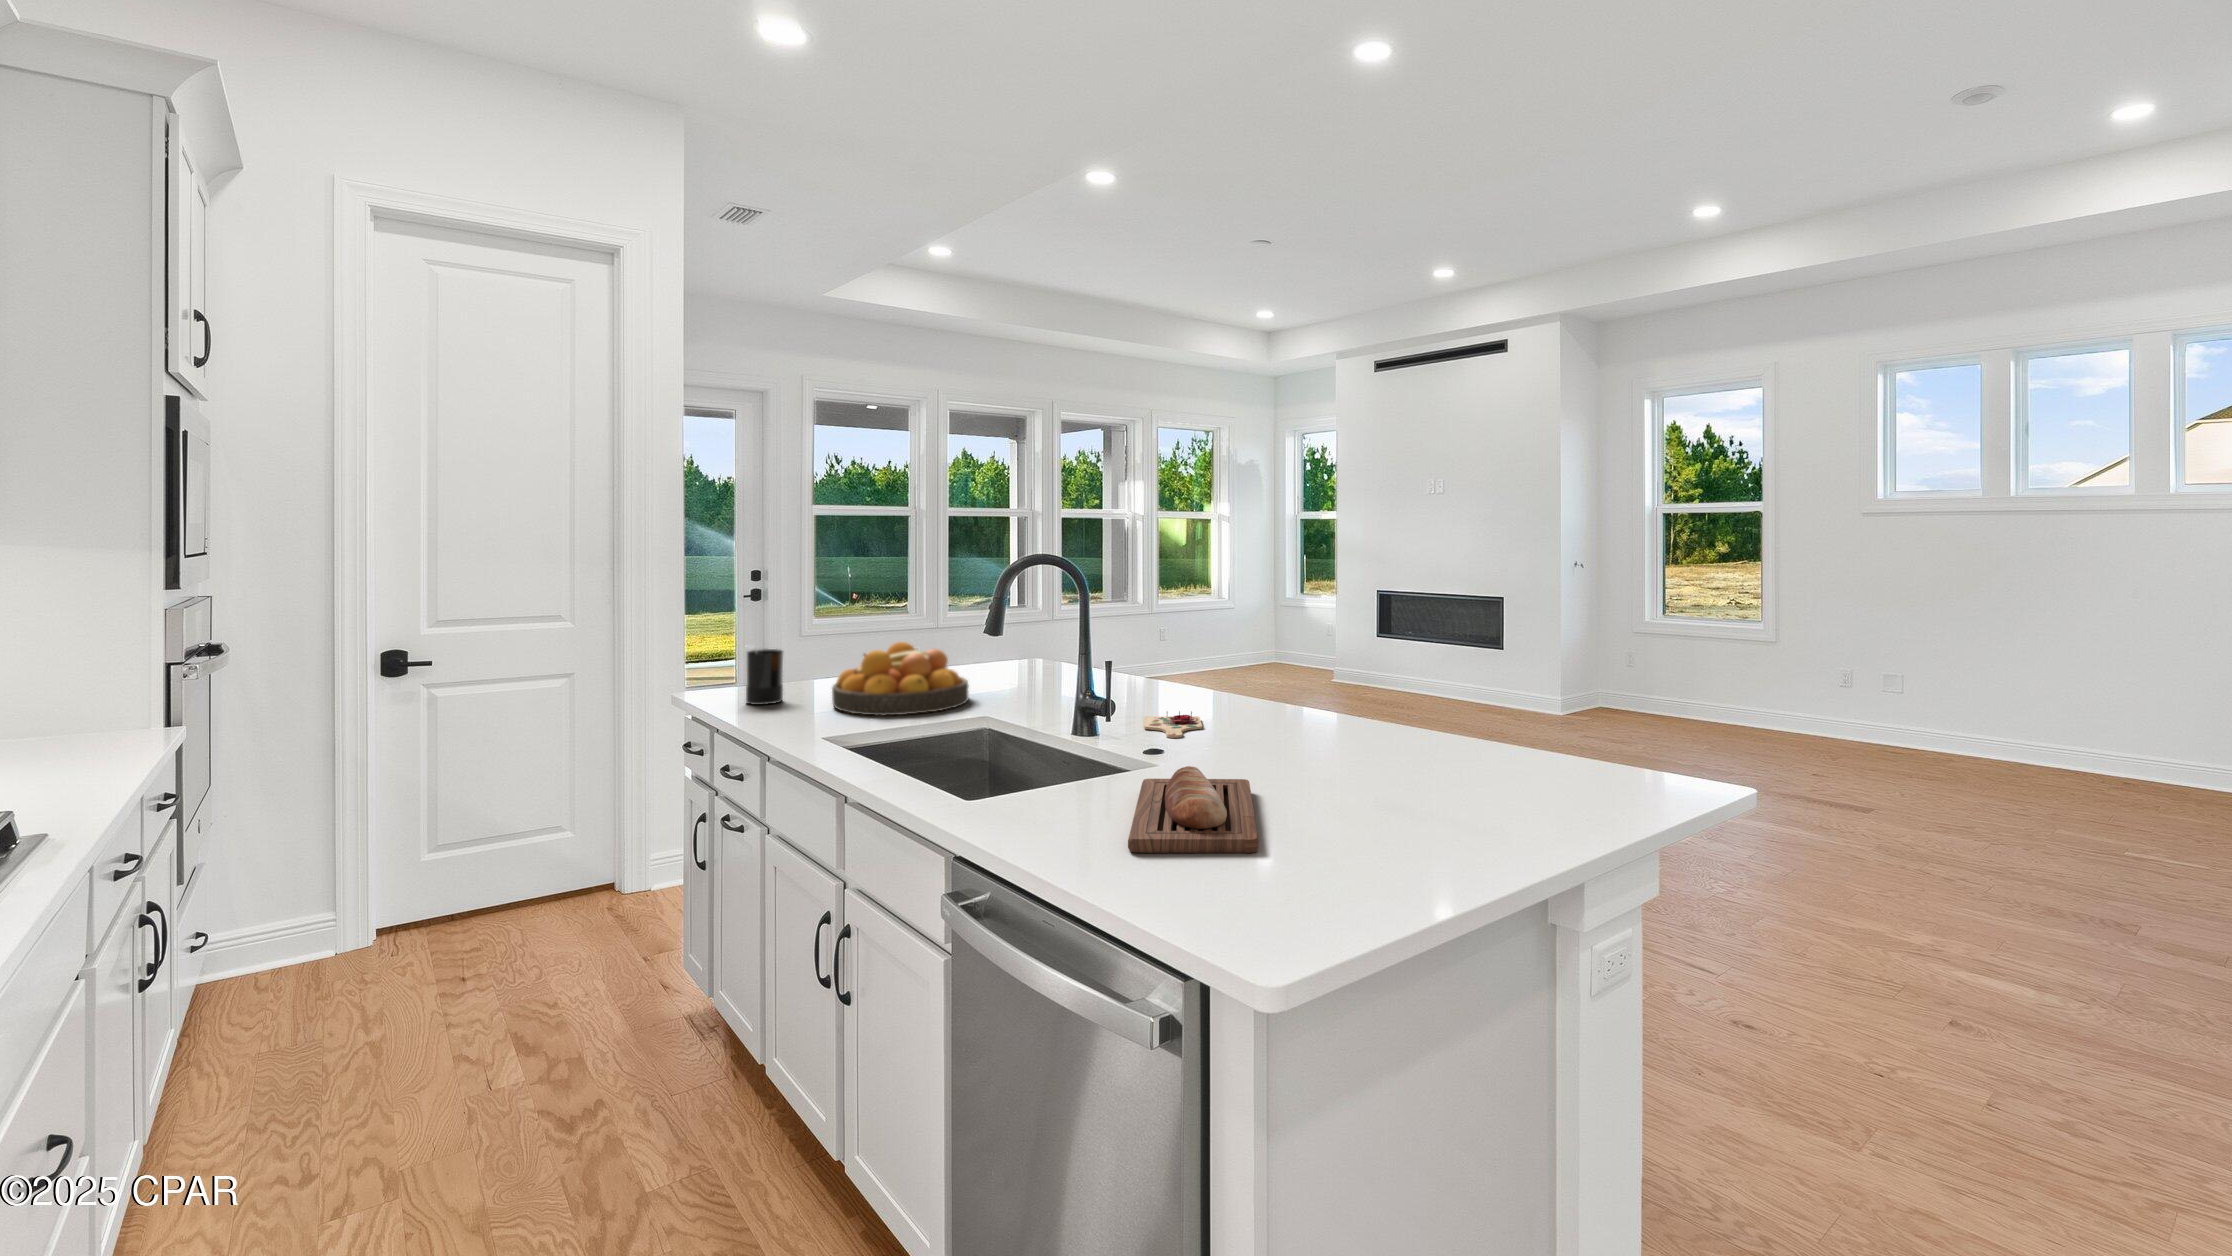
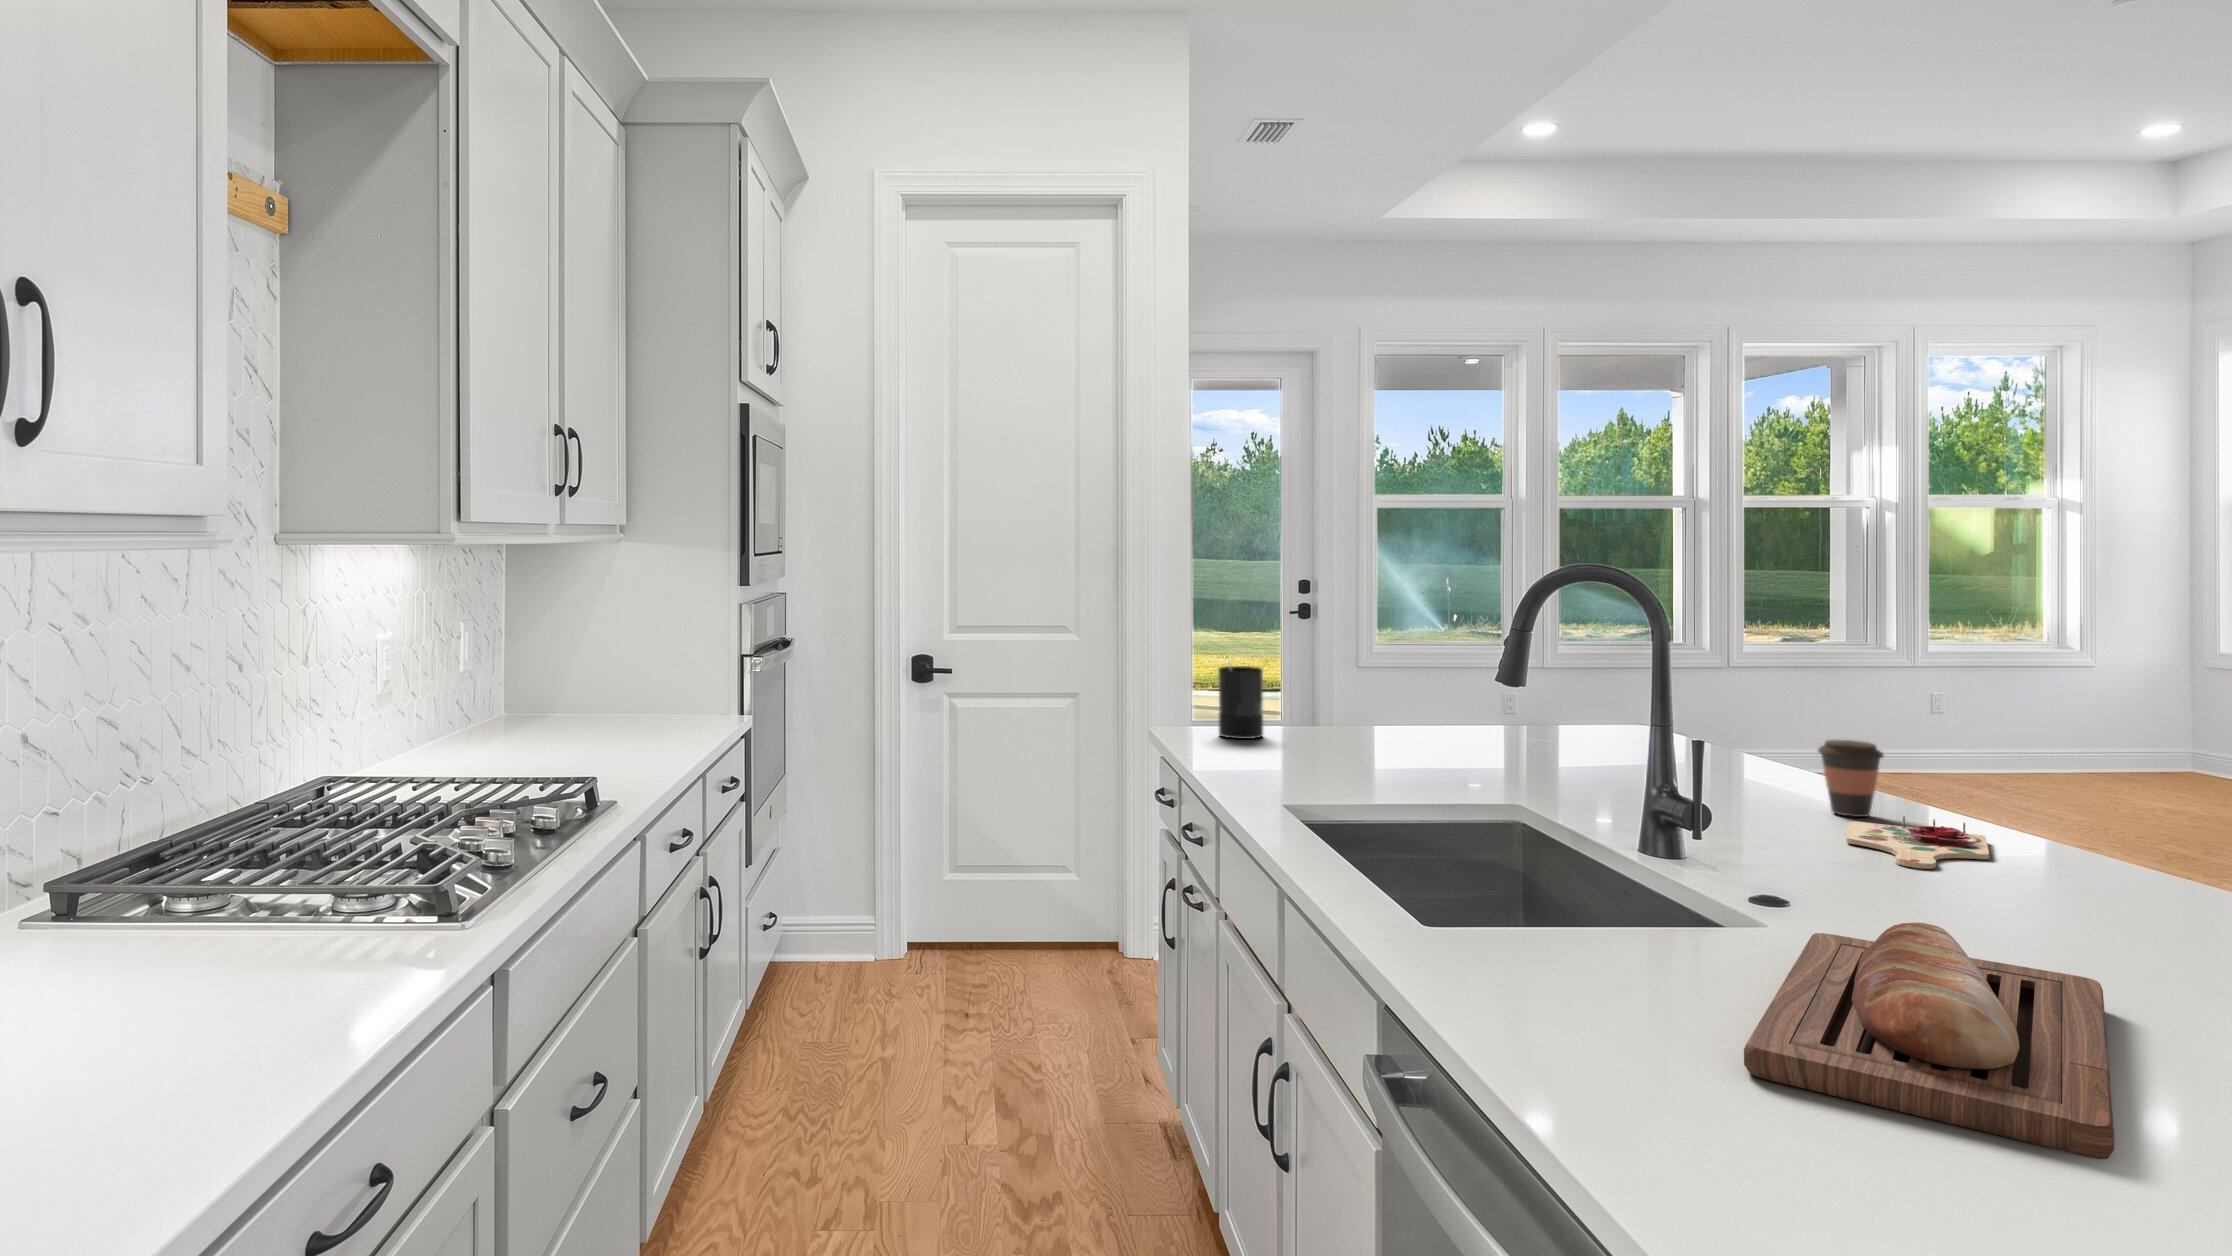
fruit bowl: present [832,642,968,715] -> none [1320,665,1522,771]
coffee cup: none [1129,673,1158,714] -> present [1818,740,1884,817]

